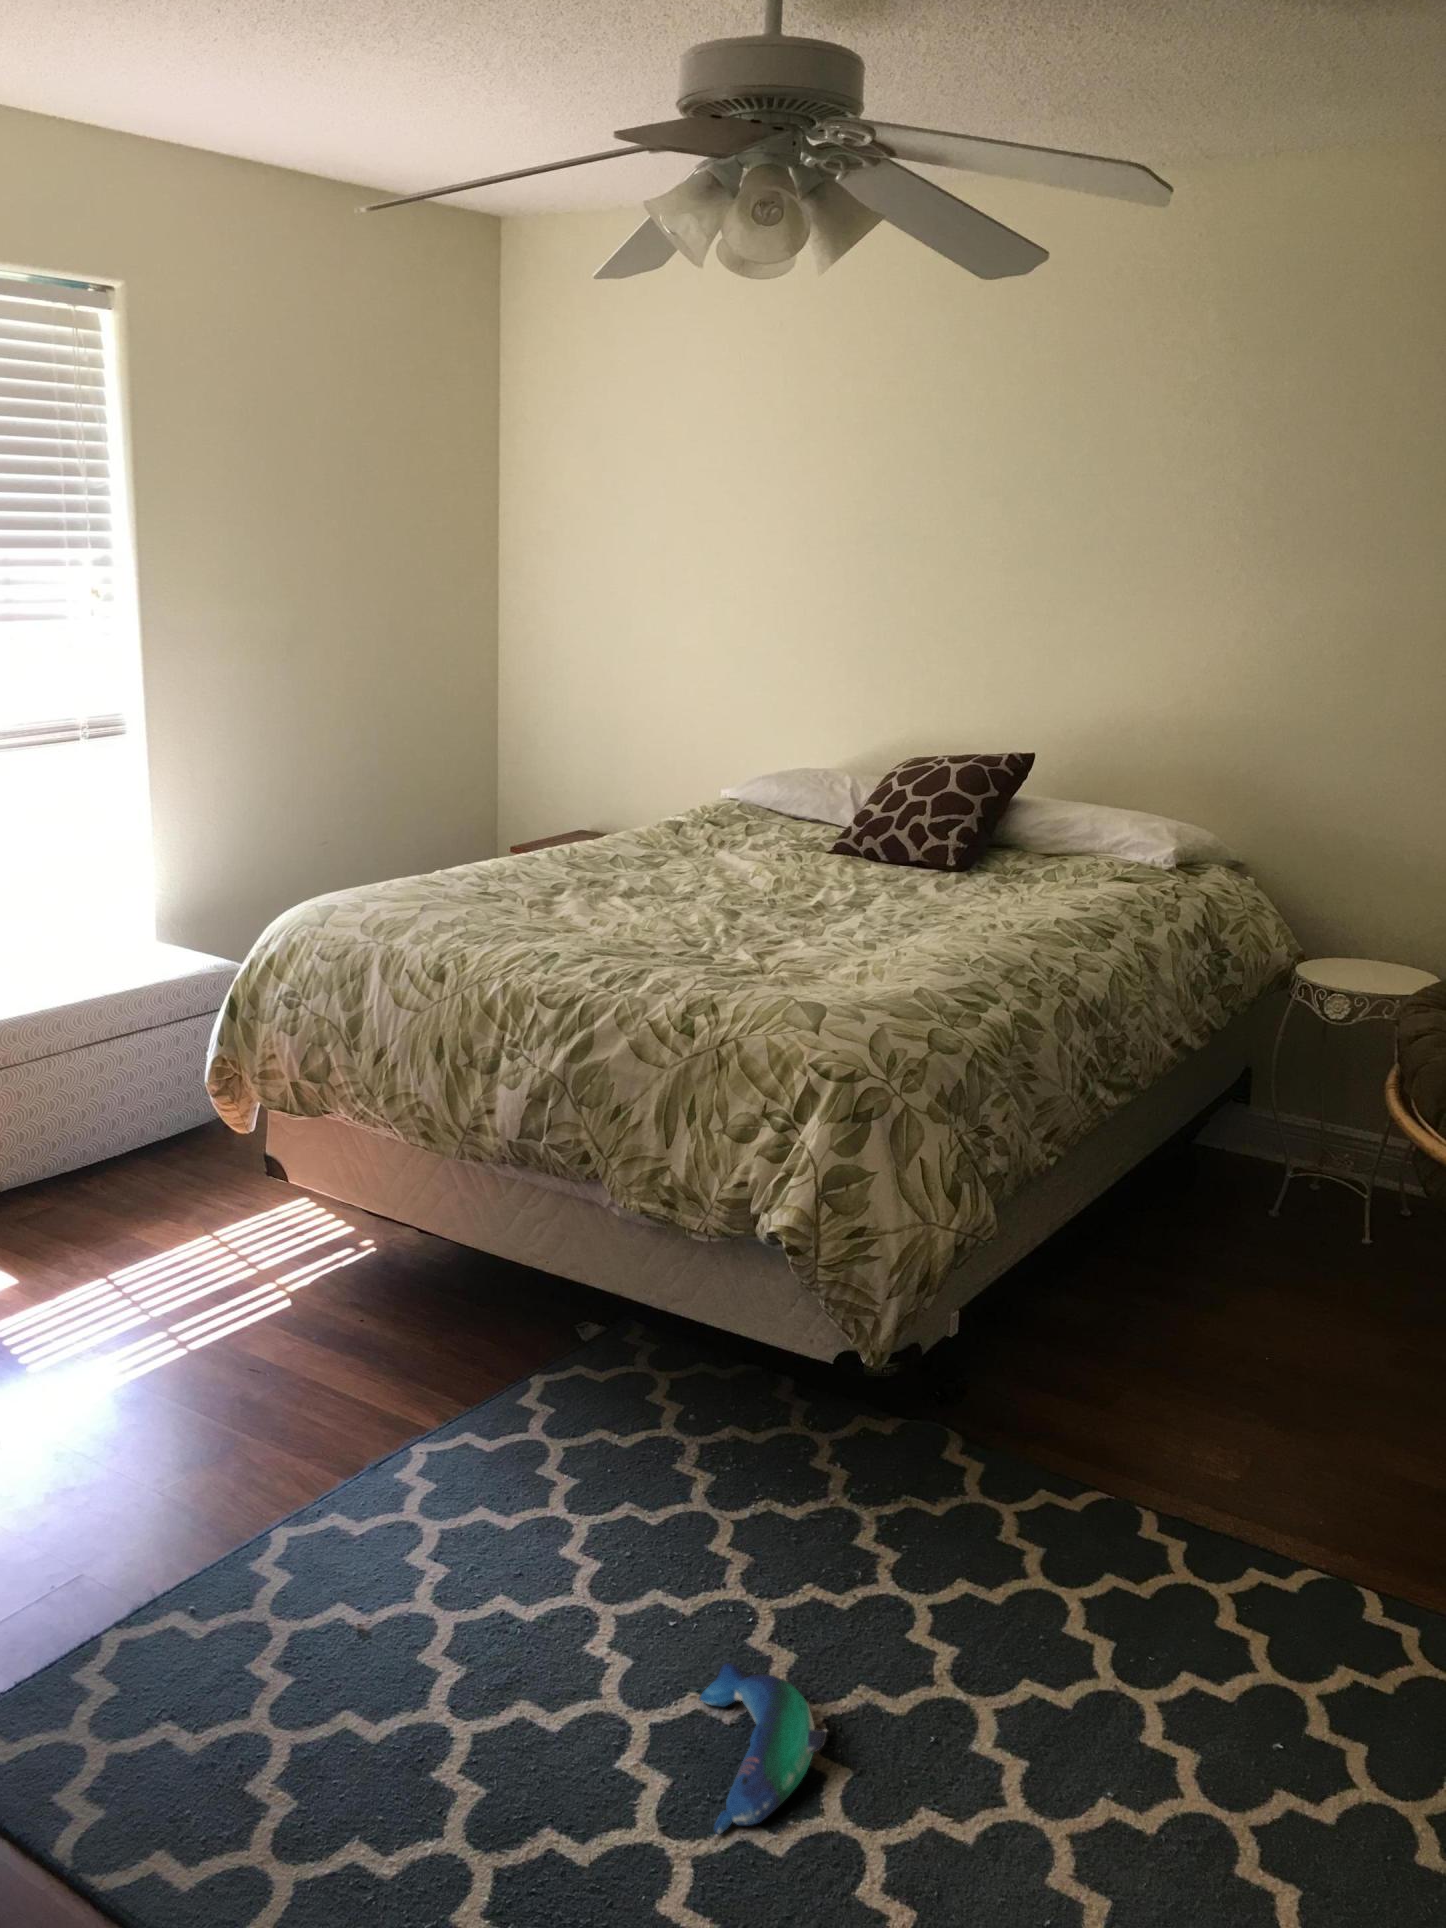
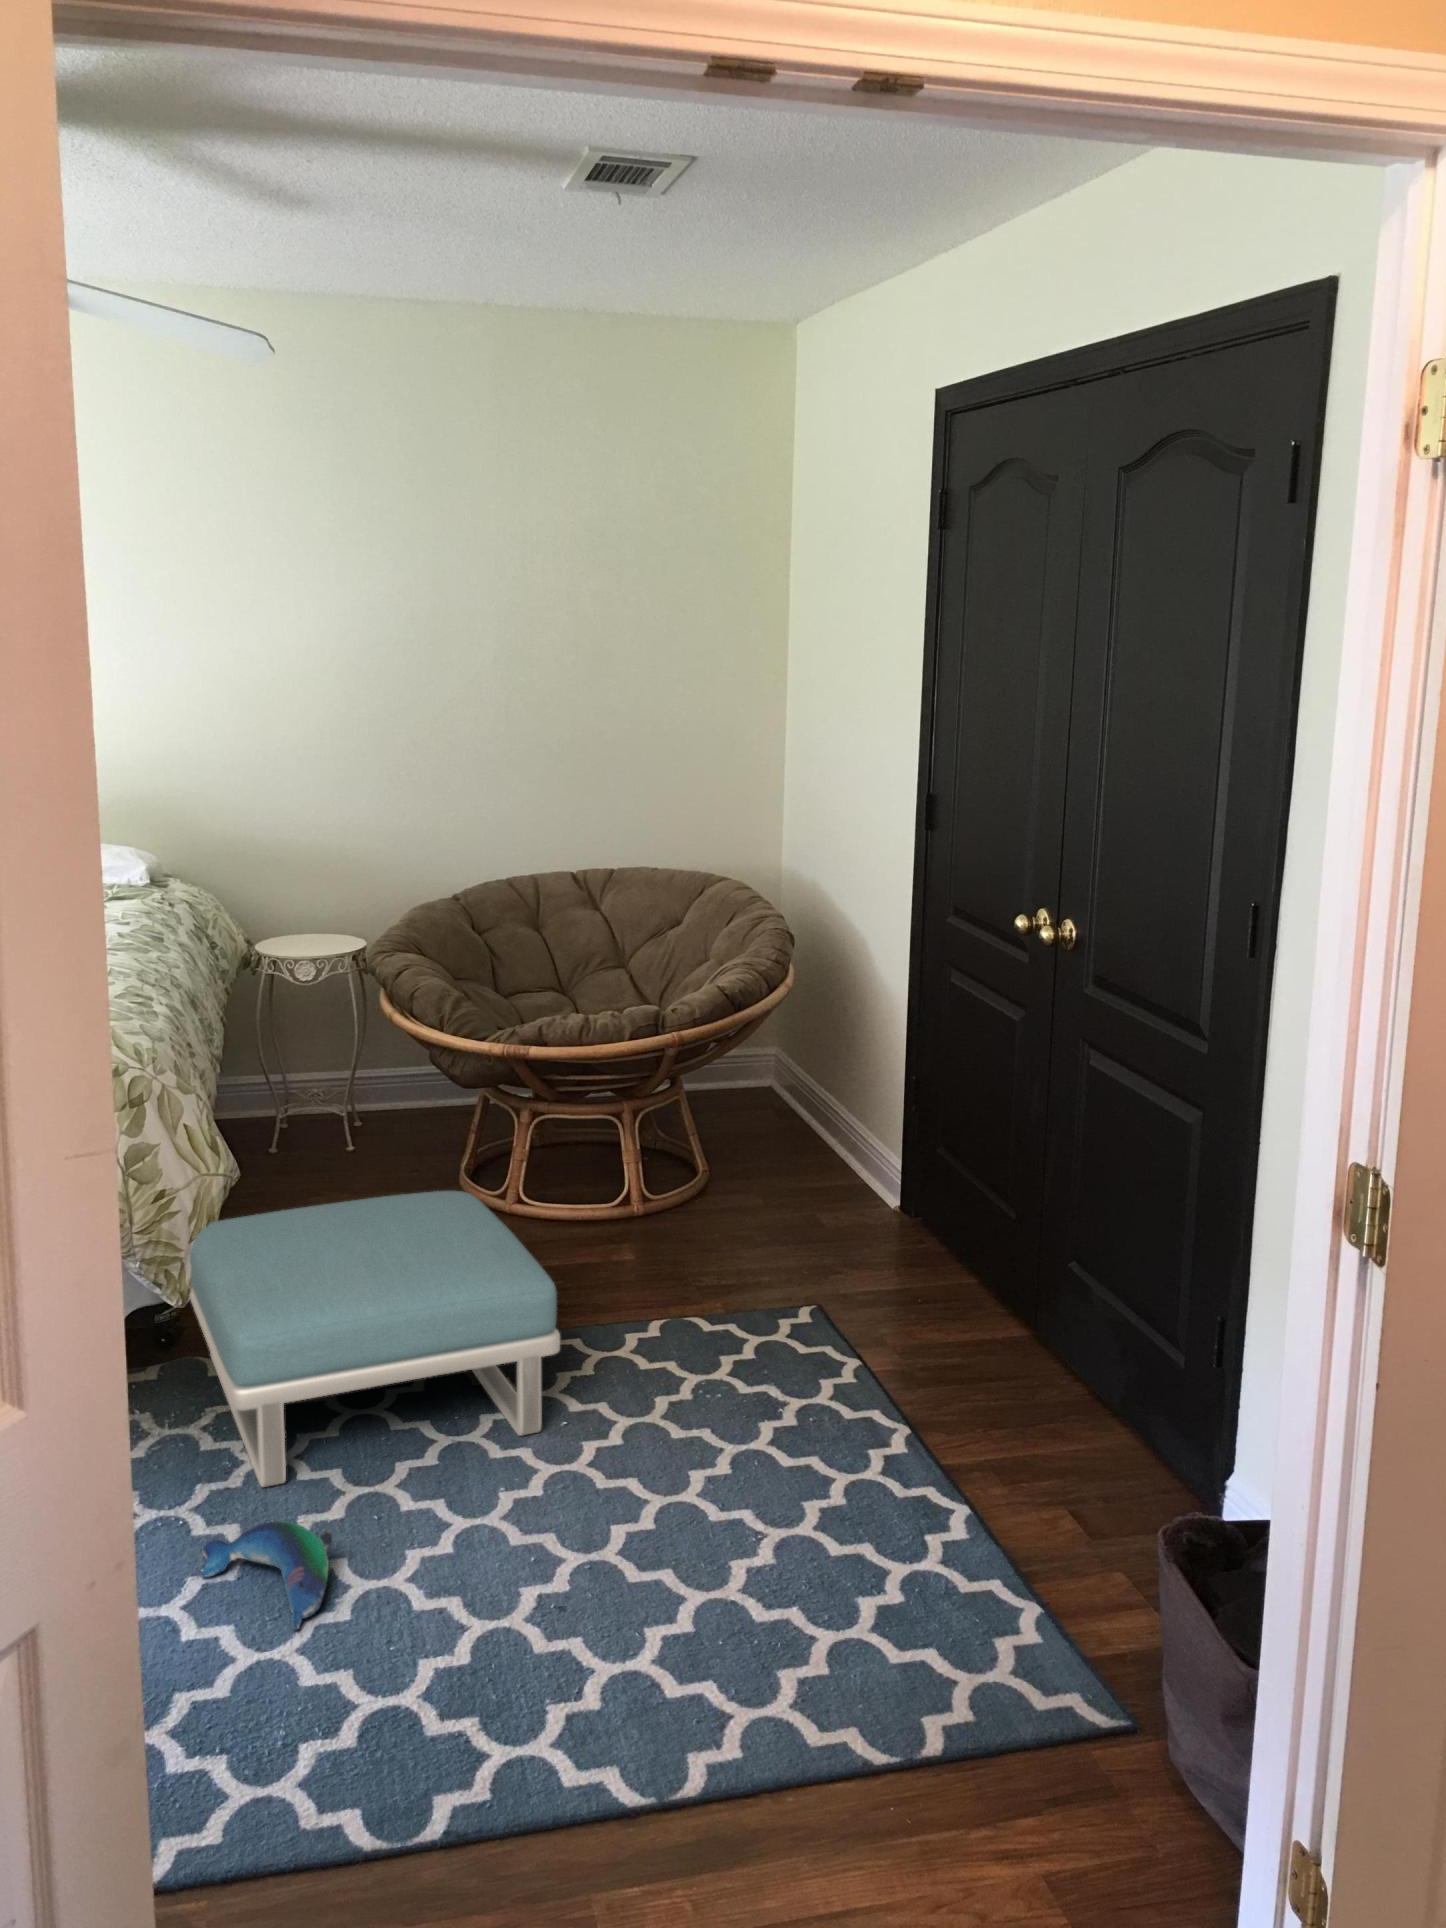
footstool: none [838,1279,1325,1738] -> present [190,1191,560,1487]

